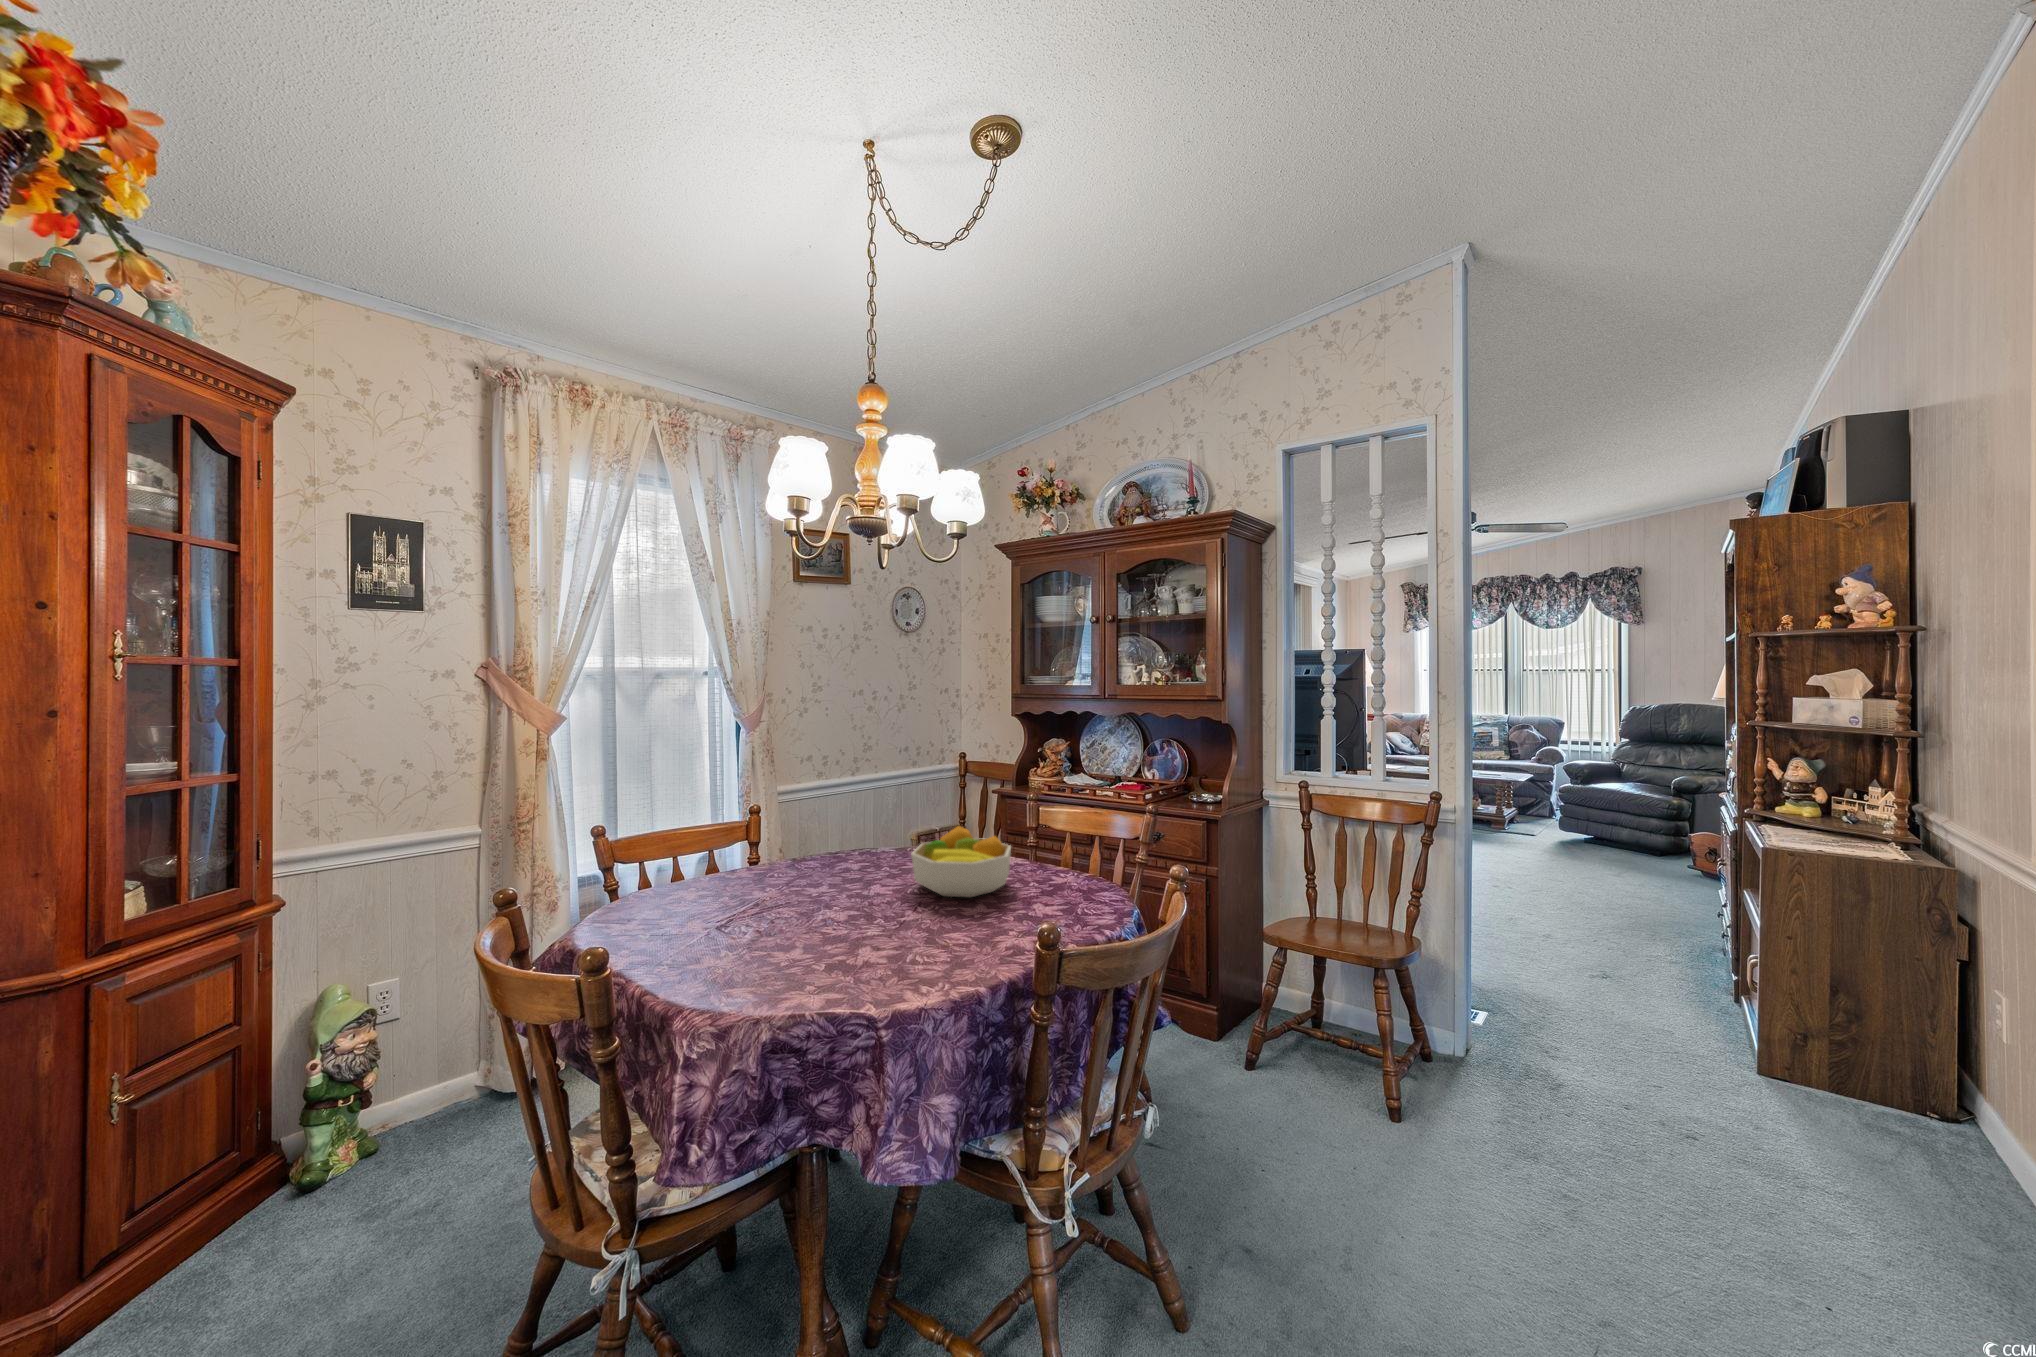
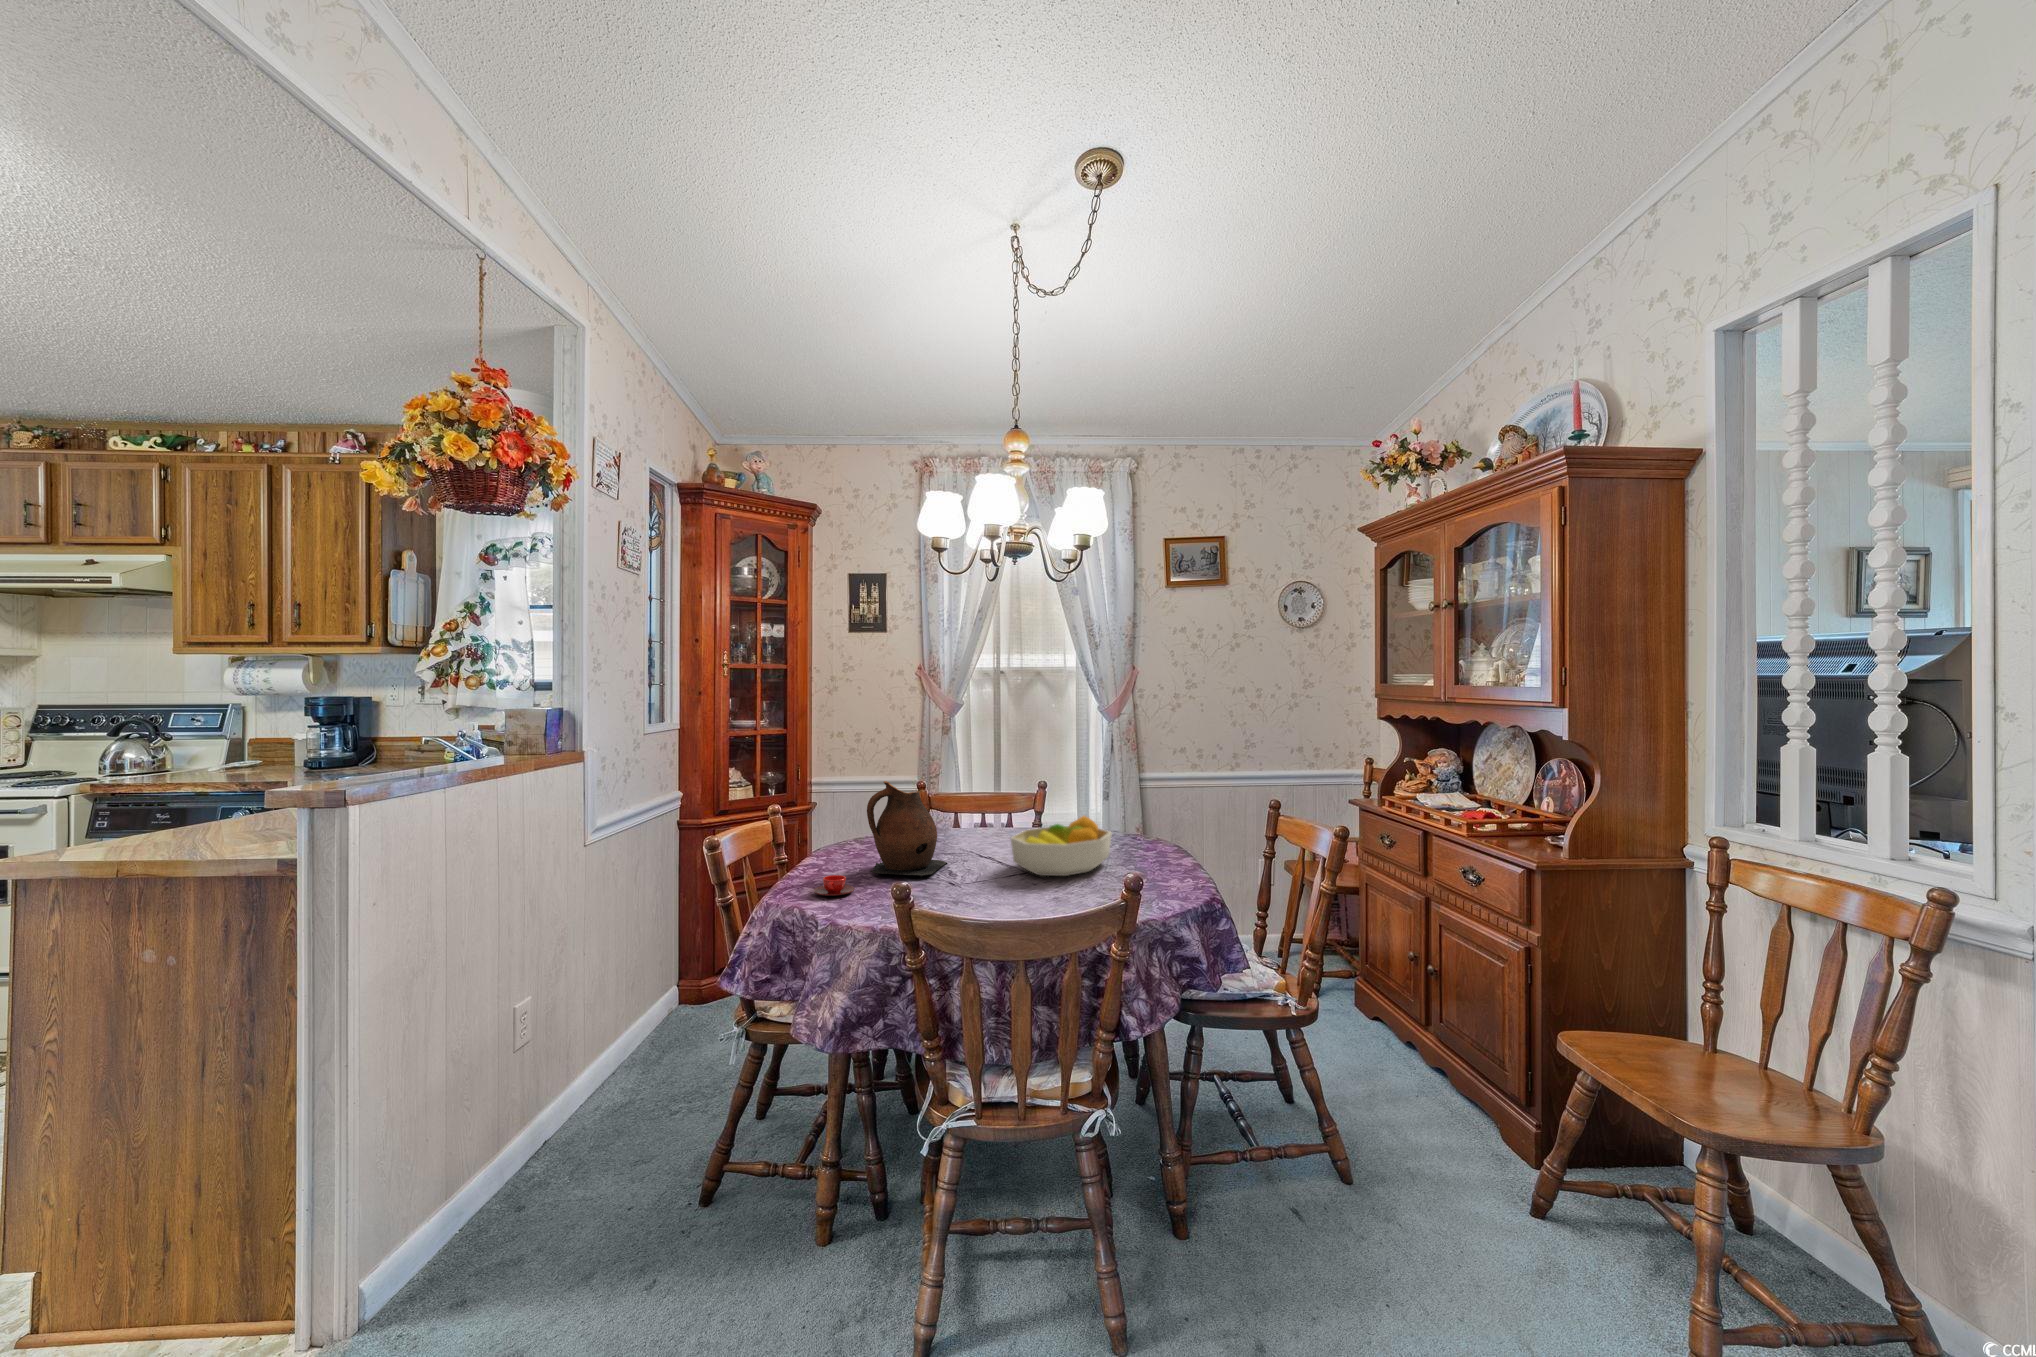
ceramic pitcher: none [760,818,873,945] -> present [867,781,947,877]
teacup: none [788,954,845,987] -> present [814,875,854,896]

